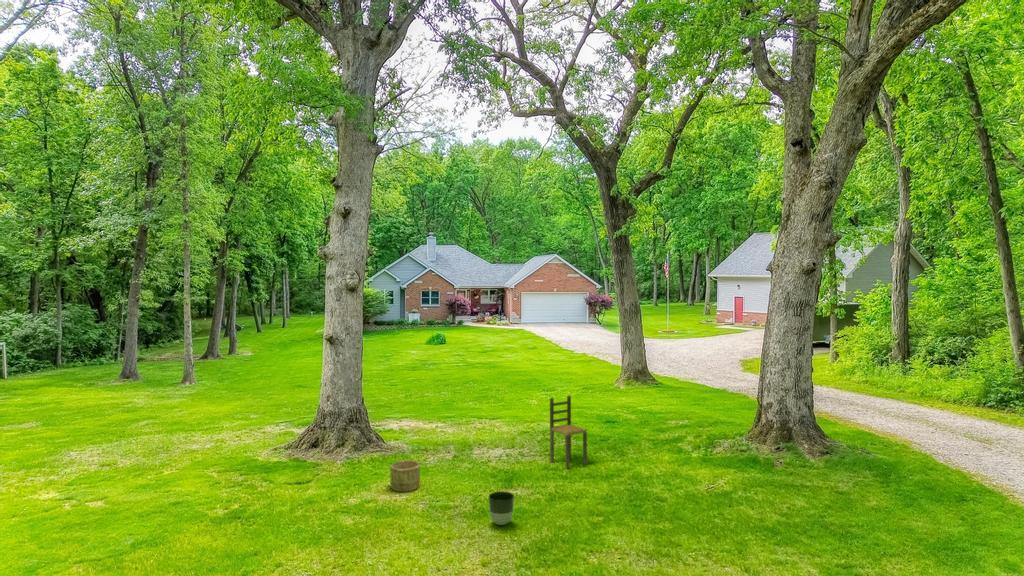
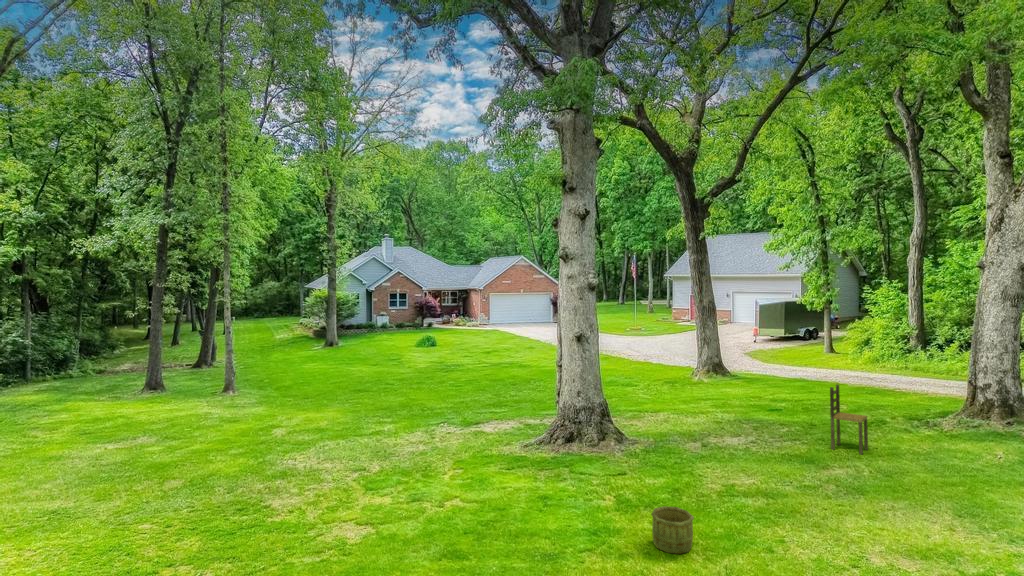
wooden bucket: present [390,460,420,492] -> present [651,506,694,554]
planter: present [489,491,514,525] -> none [921,478,953,511]

